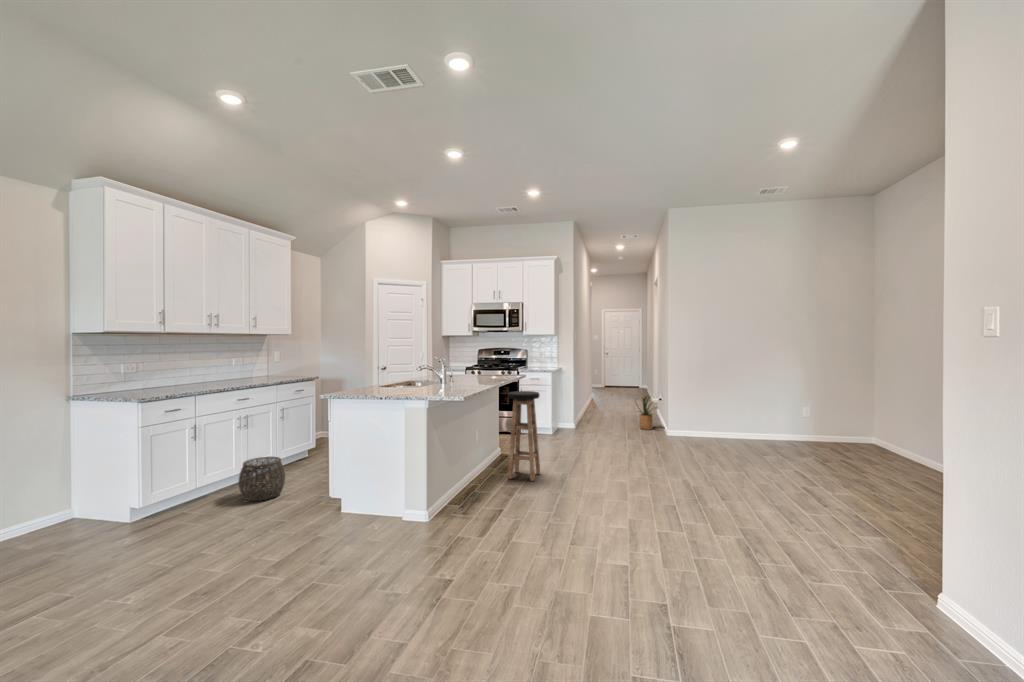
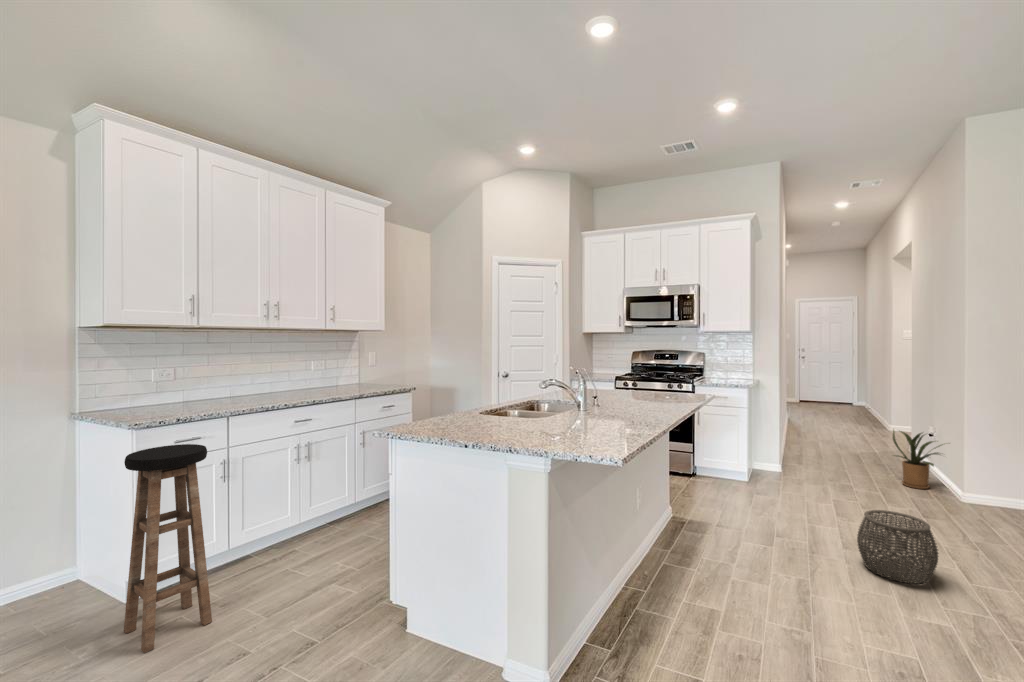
bar stool: present [508,391,540,481] -> present [124,444,212,653]
woven basket: present [239,457,285,501] -> present [857,510,939,584]

